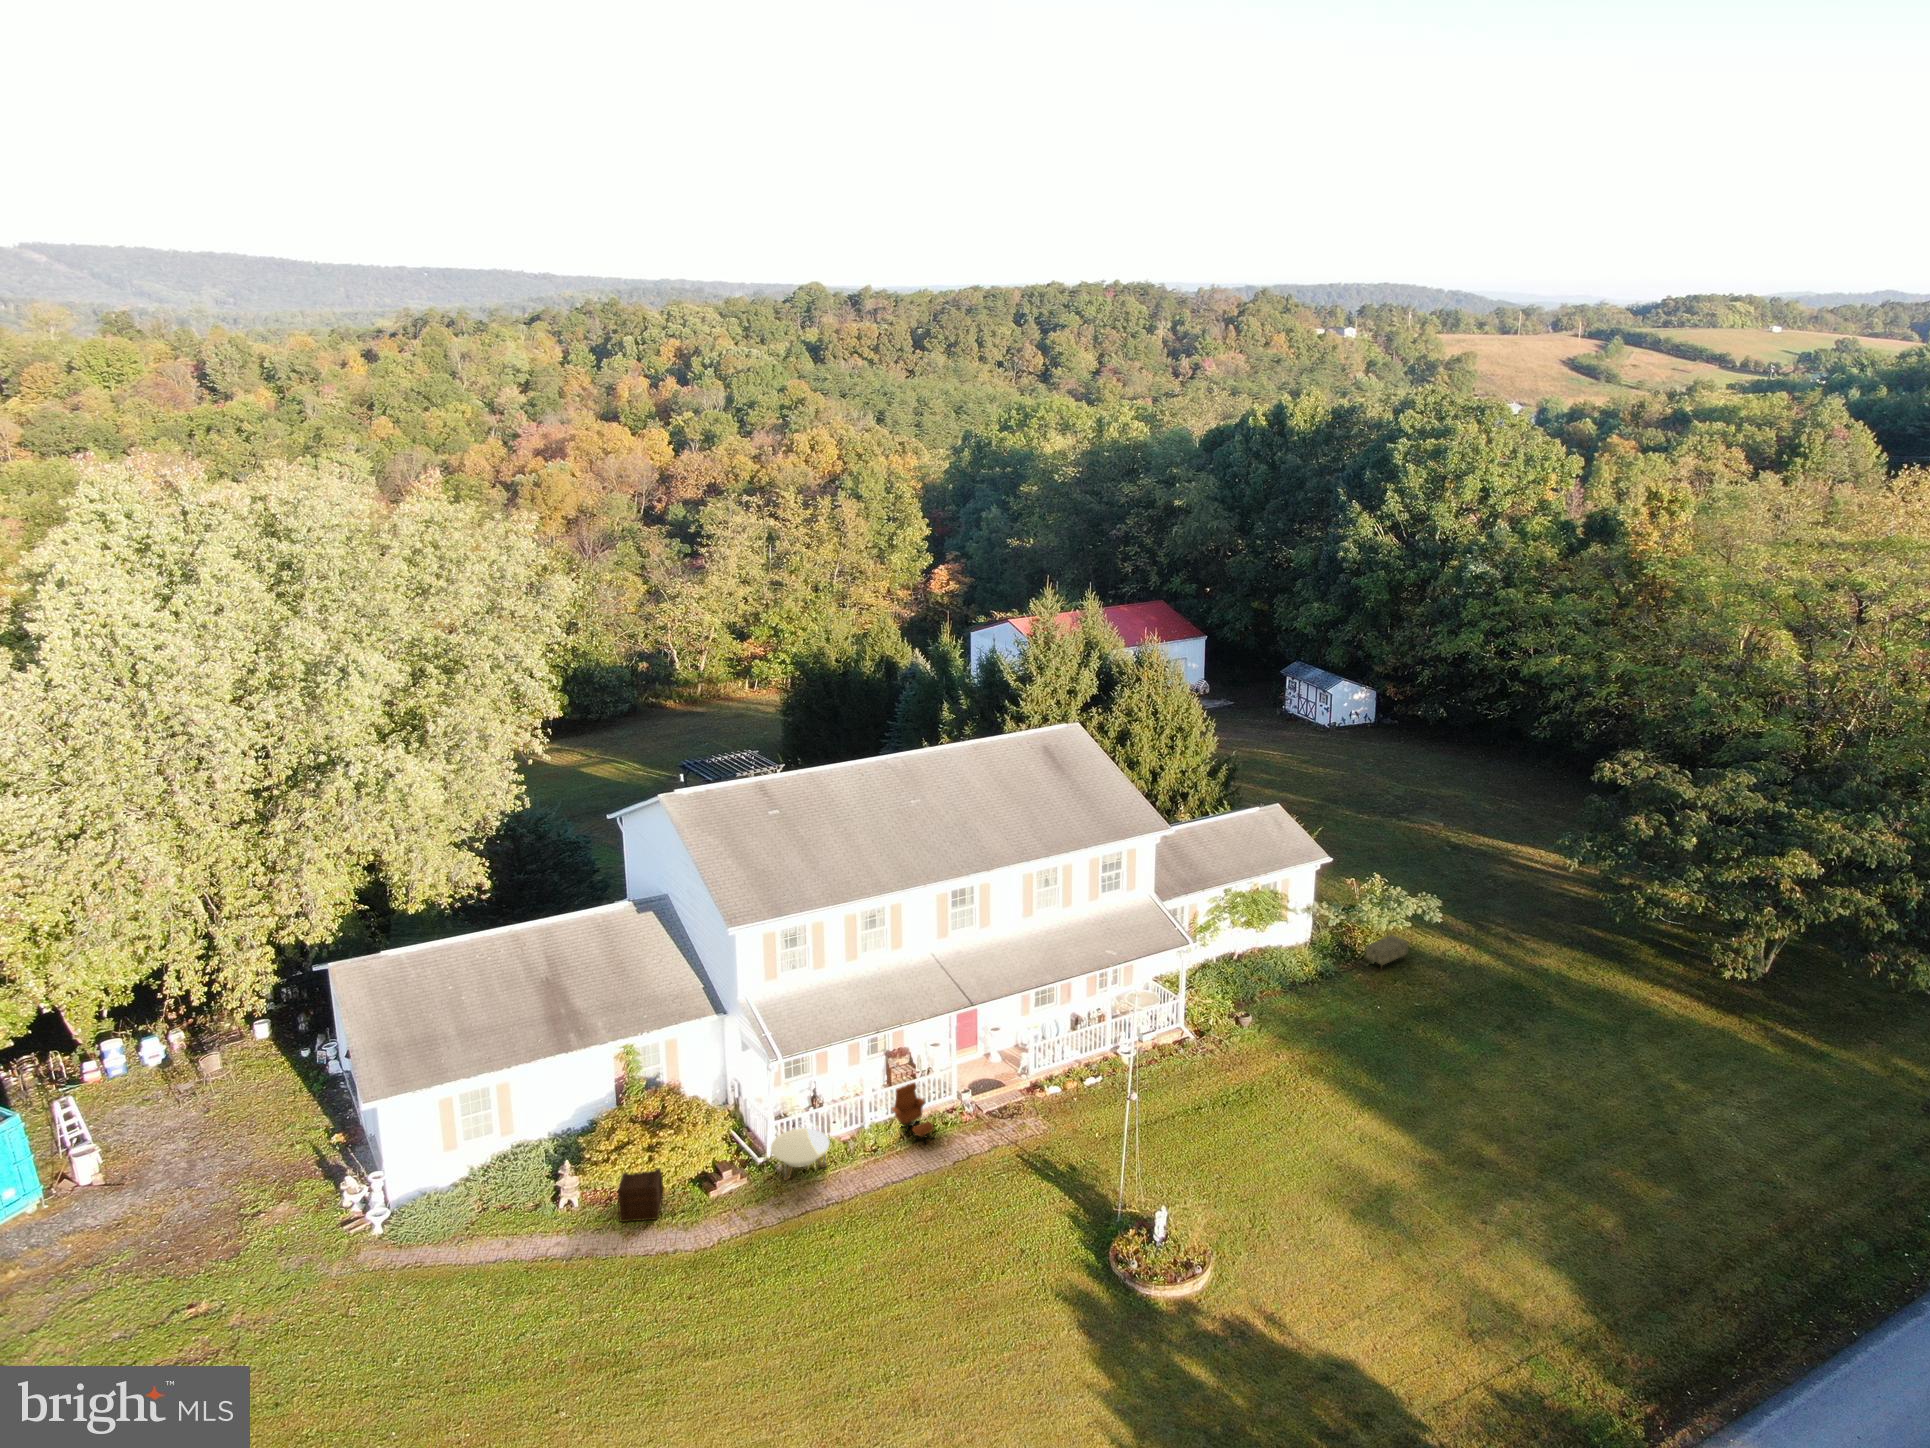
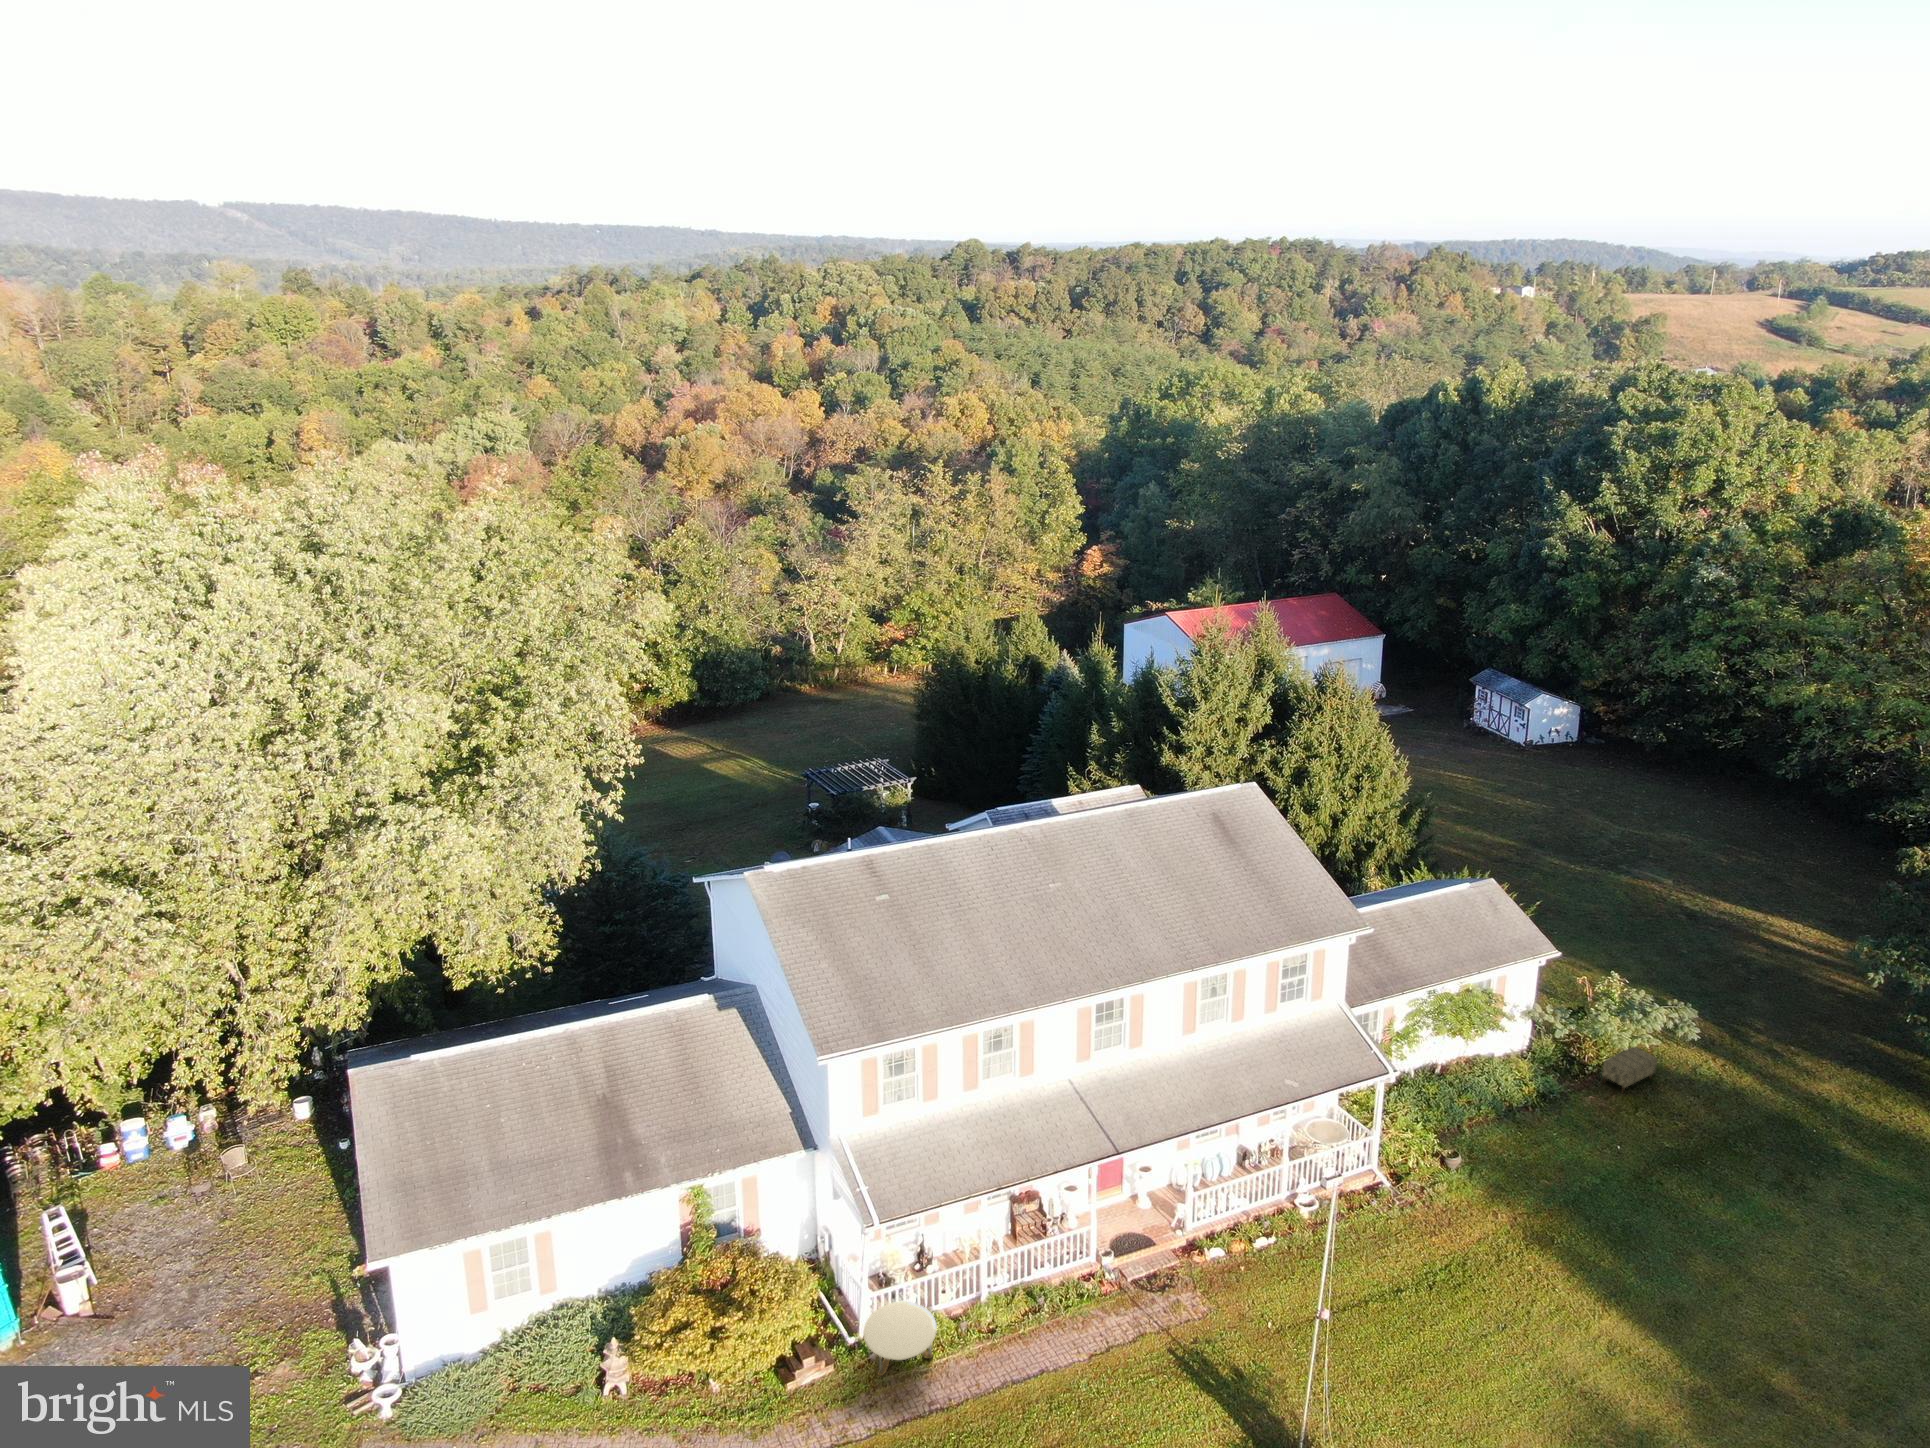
lounge chair: present [892,1083,934,1144] -> none [1015,1245,1068,1332]
wooden crate: present [618,1168,663,1222] -> none [670,1353,730,1428]

